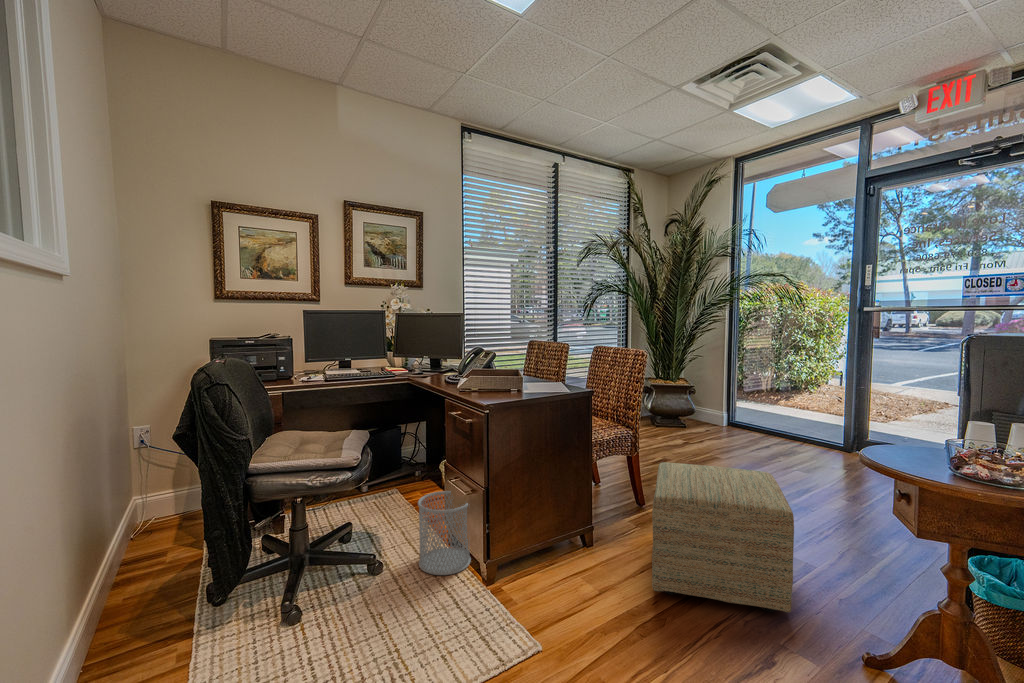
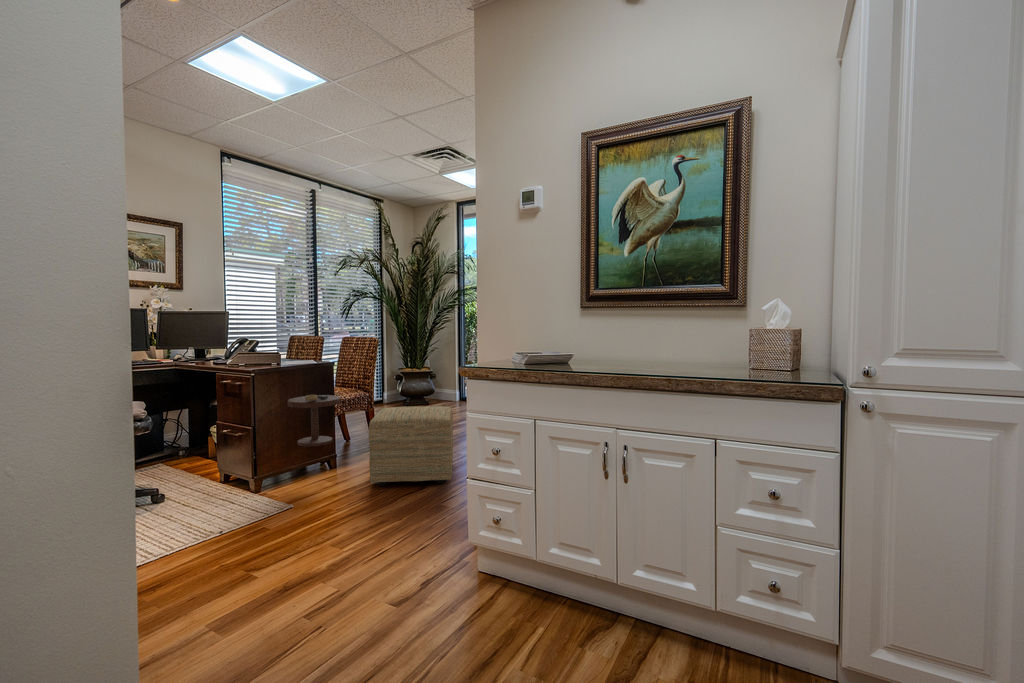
side table: none [537,439,606,569] -> present [288,395,340,447]
wastebasket: present [418,491,471,575] -> none [186,443,235,503]

